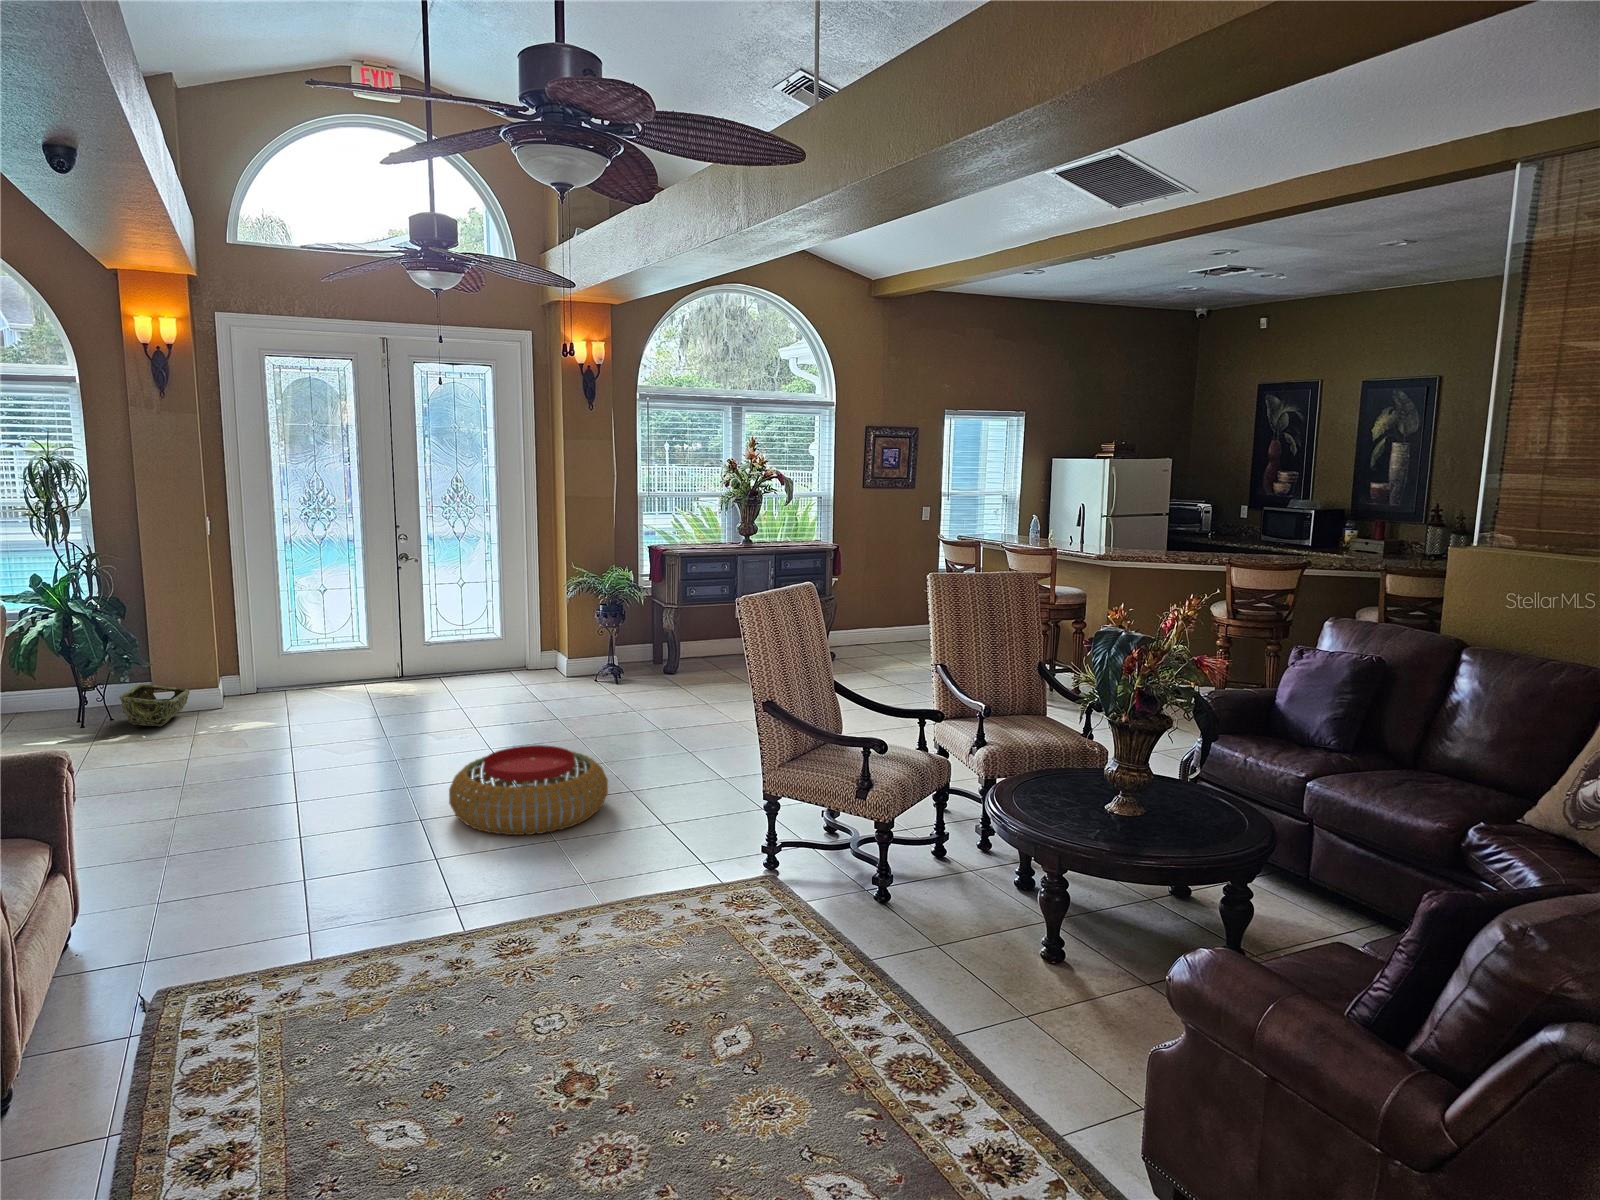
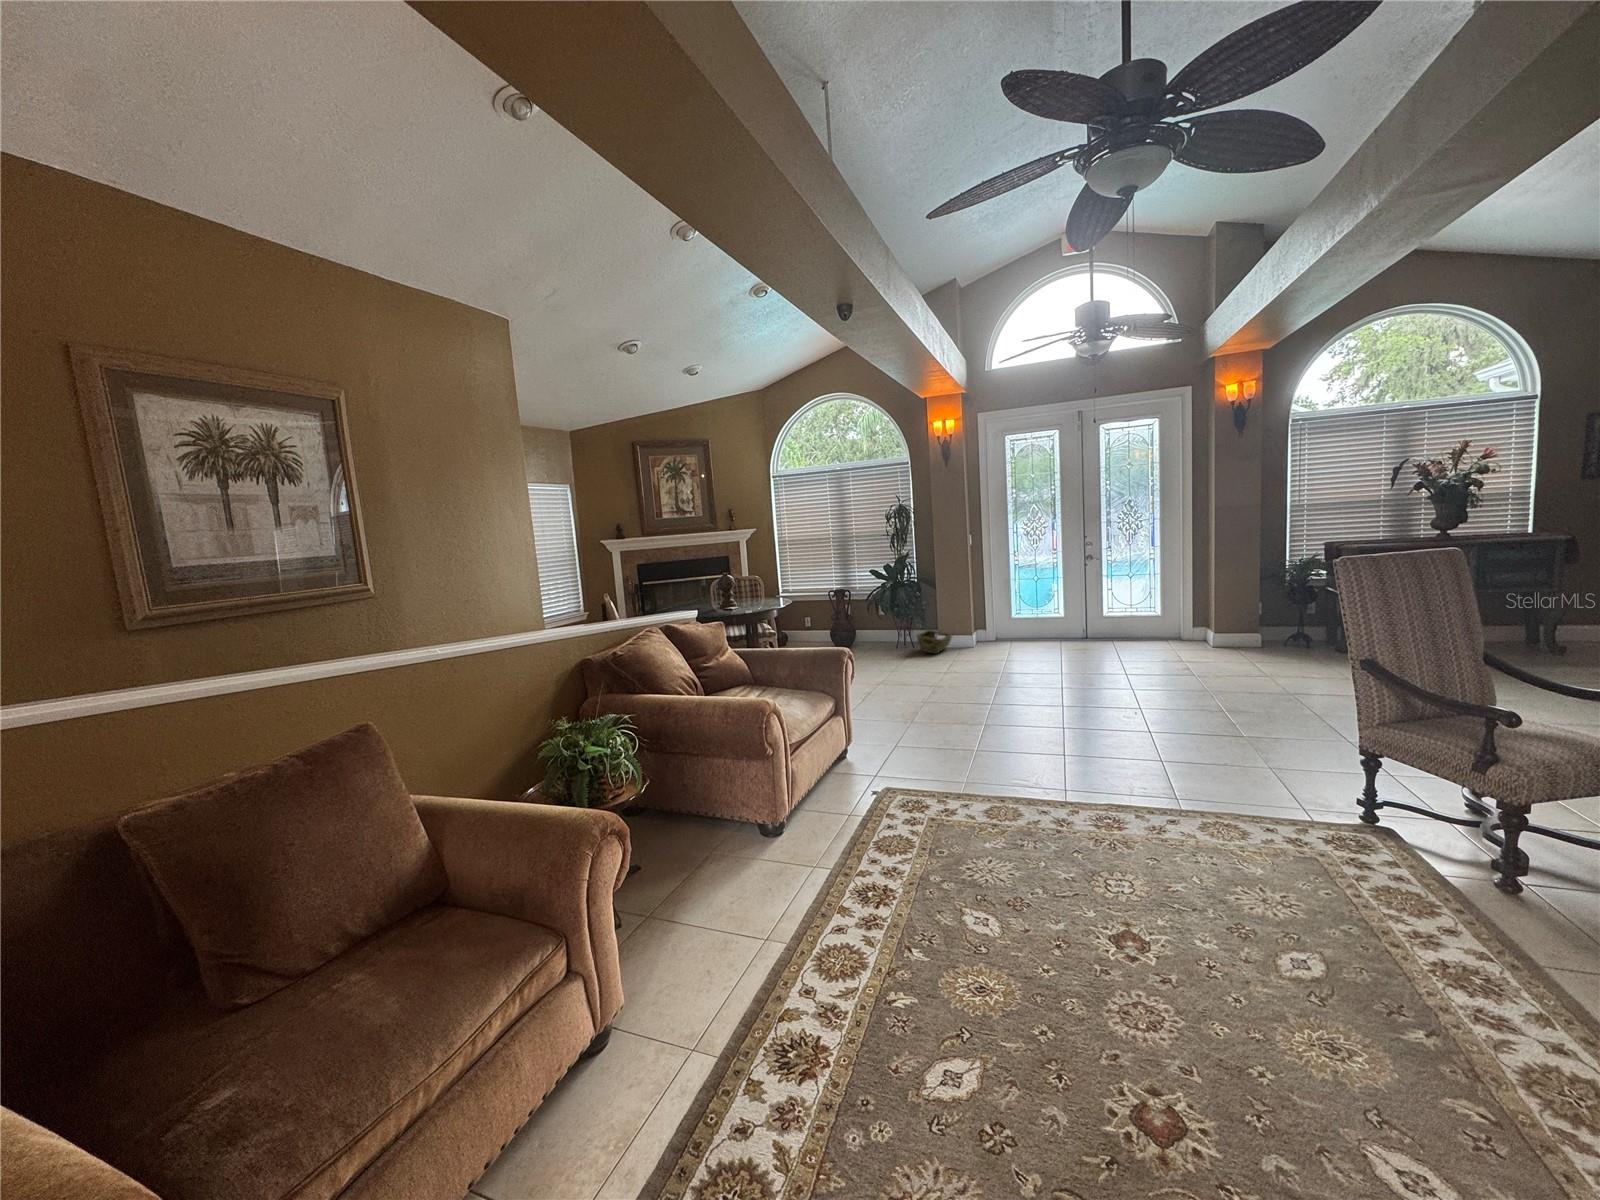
pouf: present [449,745,608,835] -> none [1085,682,1220,749]

